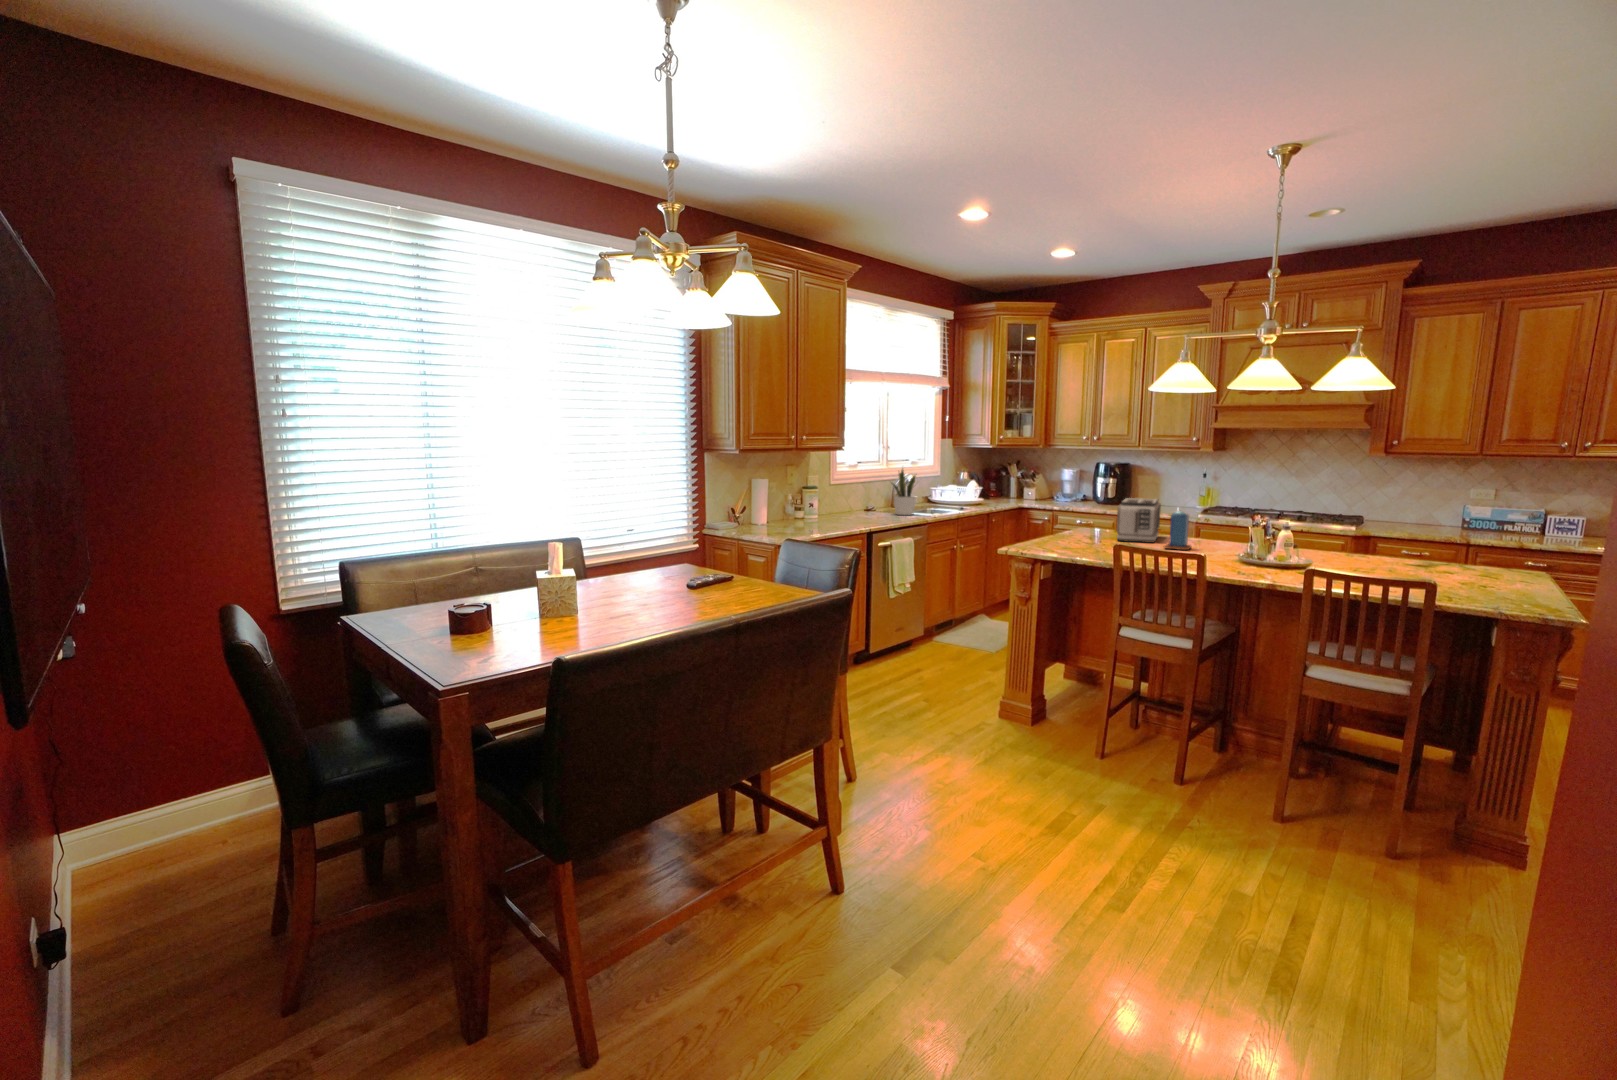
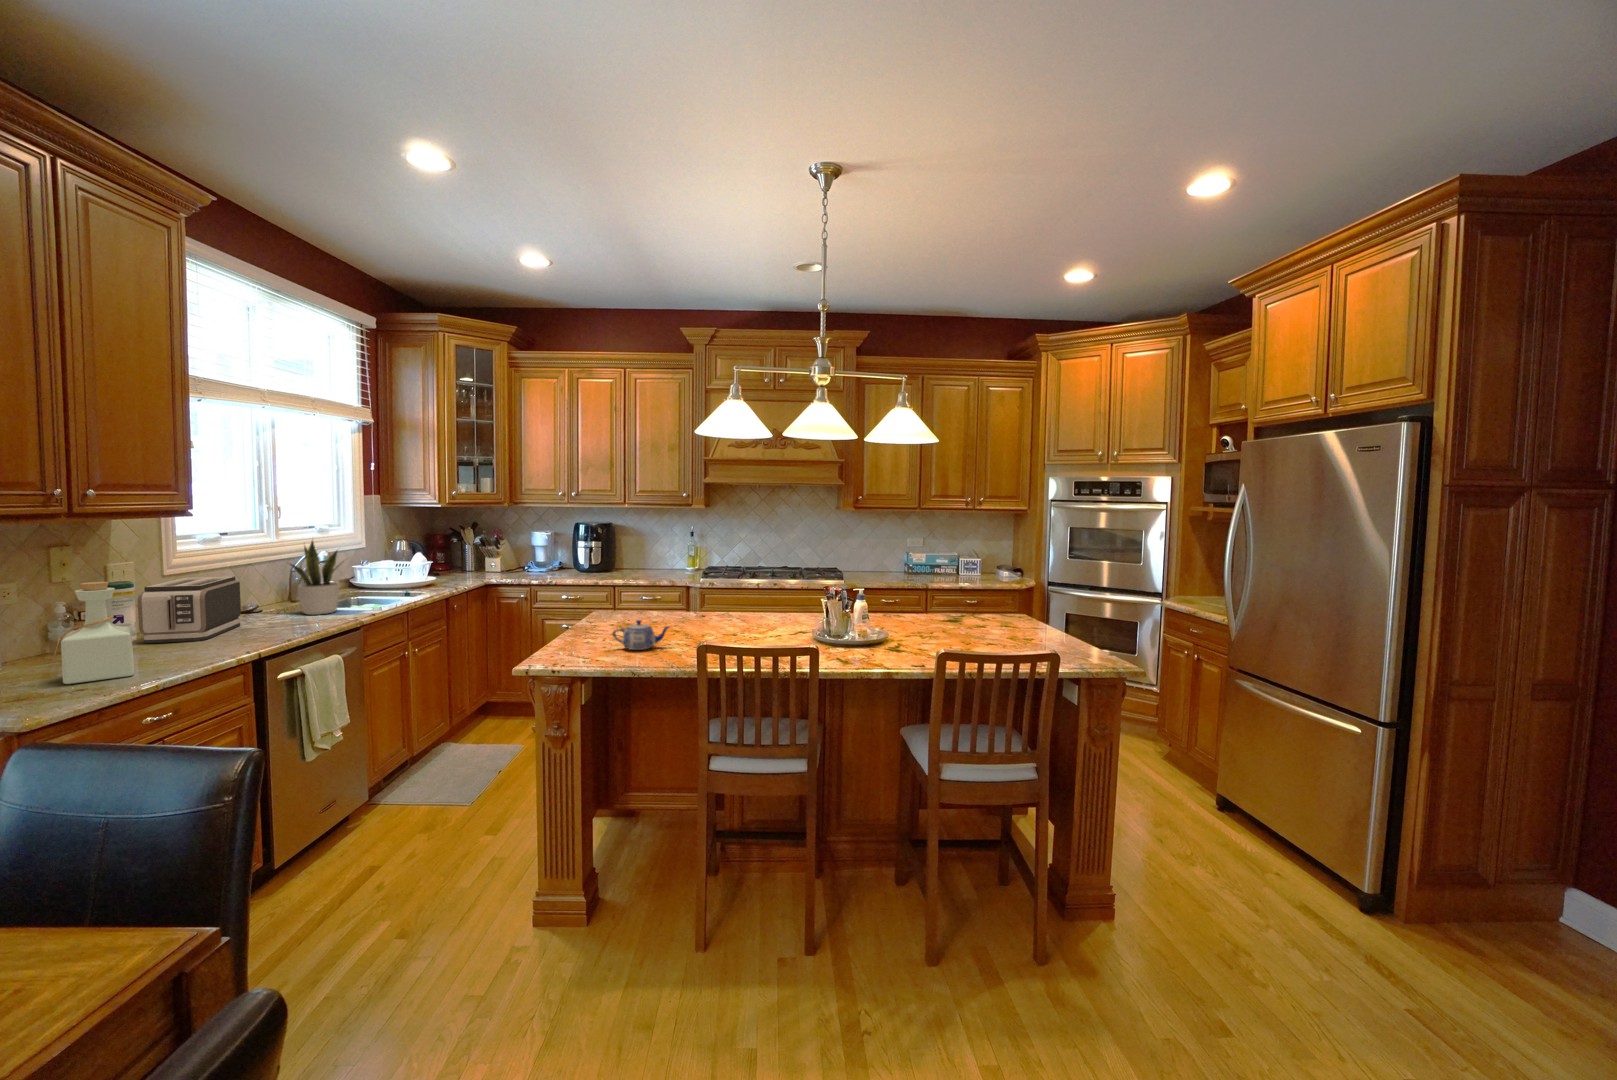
bottle: none [794,482,821,529] -> present [50,582,134,684]
toaster: present [1117,498,1161,543] -> present [138,576,241,643]
candle: present [1164,510,1192,550] -> none [769,584,801,640]
teapot: none [1048,524,1086,544] -> present [613,620,668,650]

